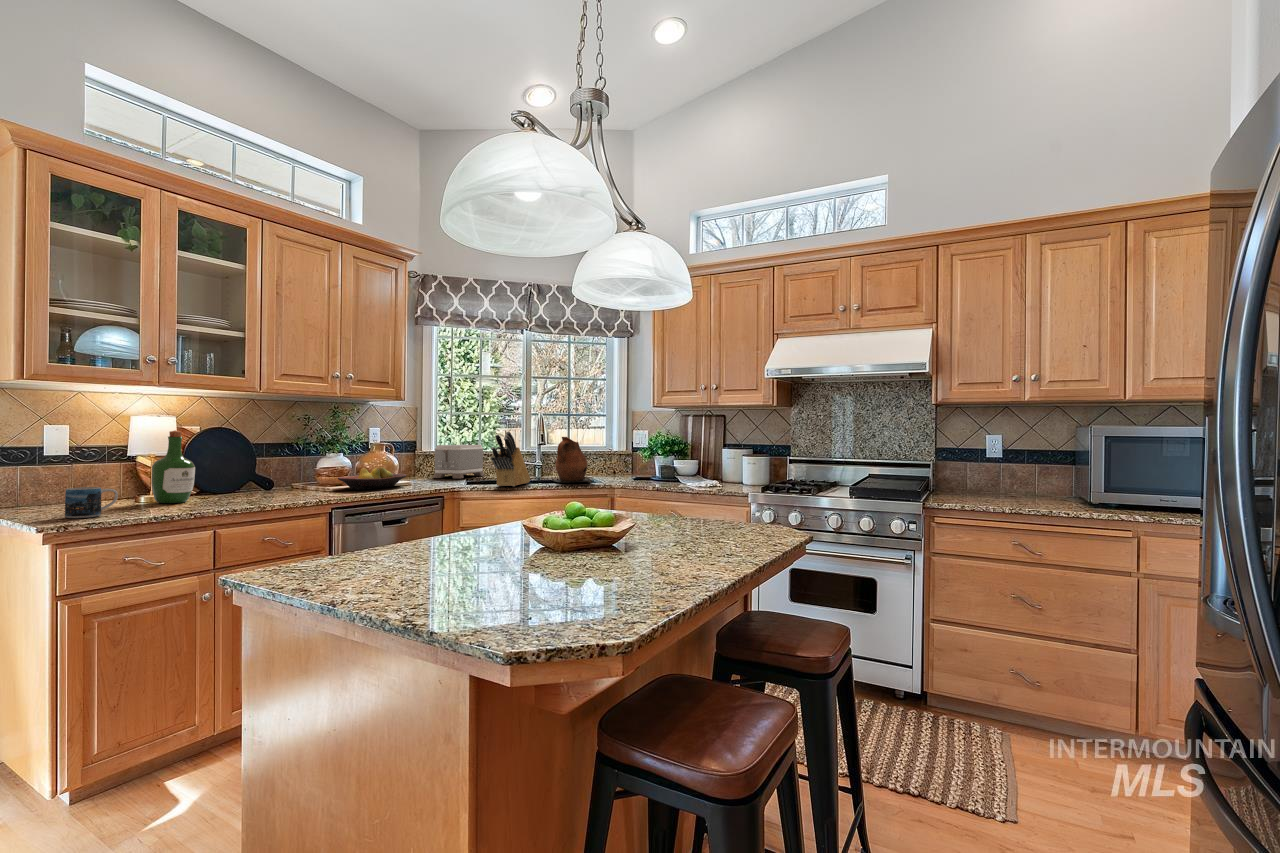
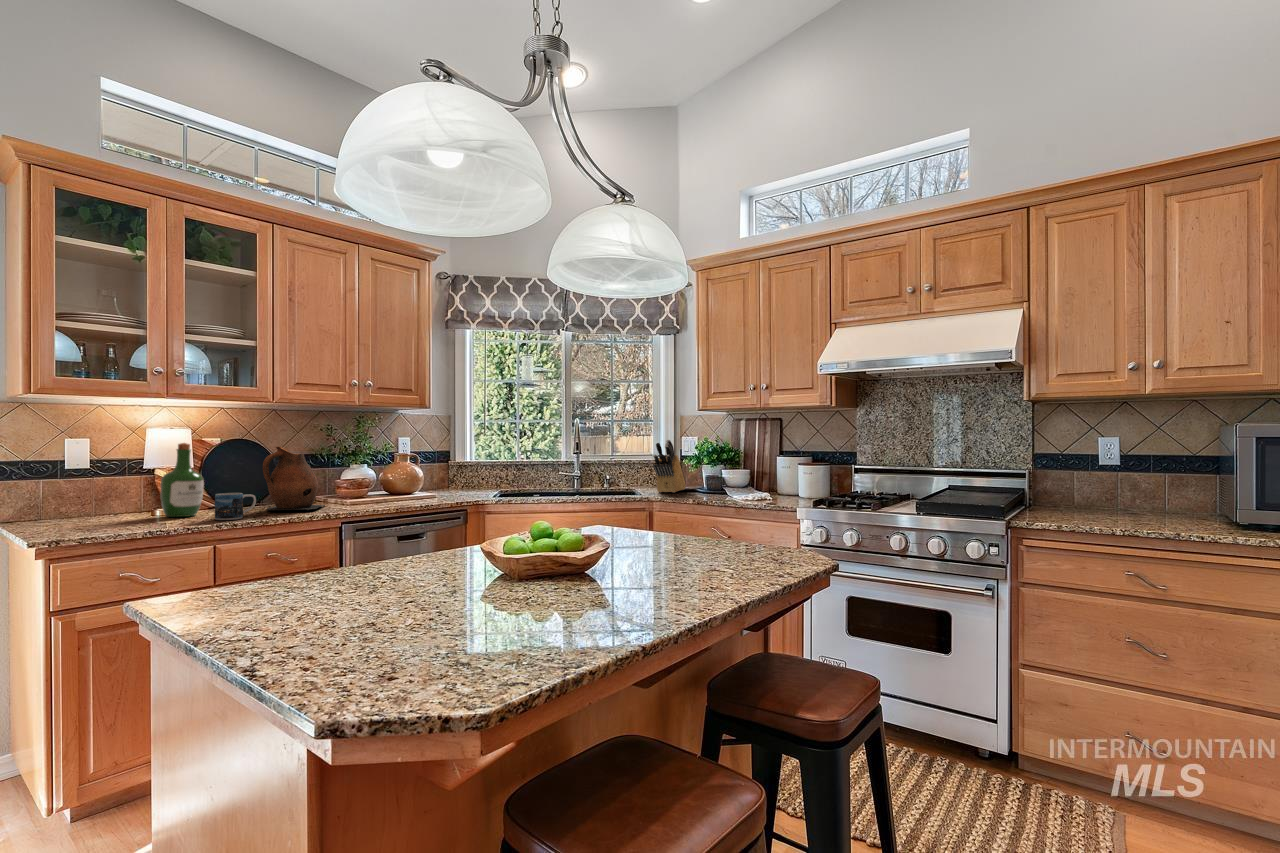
knife block: present [491,431,530,486] -> present [653,440,686,493]
ceramic pitcher: present [554,437,591,482] -> present [263,447,325,510]
toaster: present [433,445,484,479] -> none [463,455,520,491]
fruit bowl: present [338,467,406,490] -> none [354,479,428,503]
mug: present [65,487,118,518] -> present [215,493,256,520]

